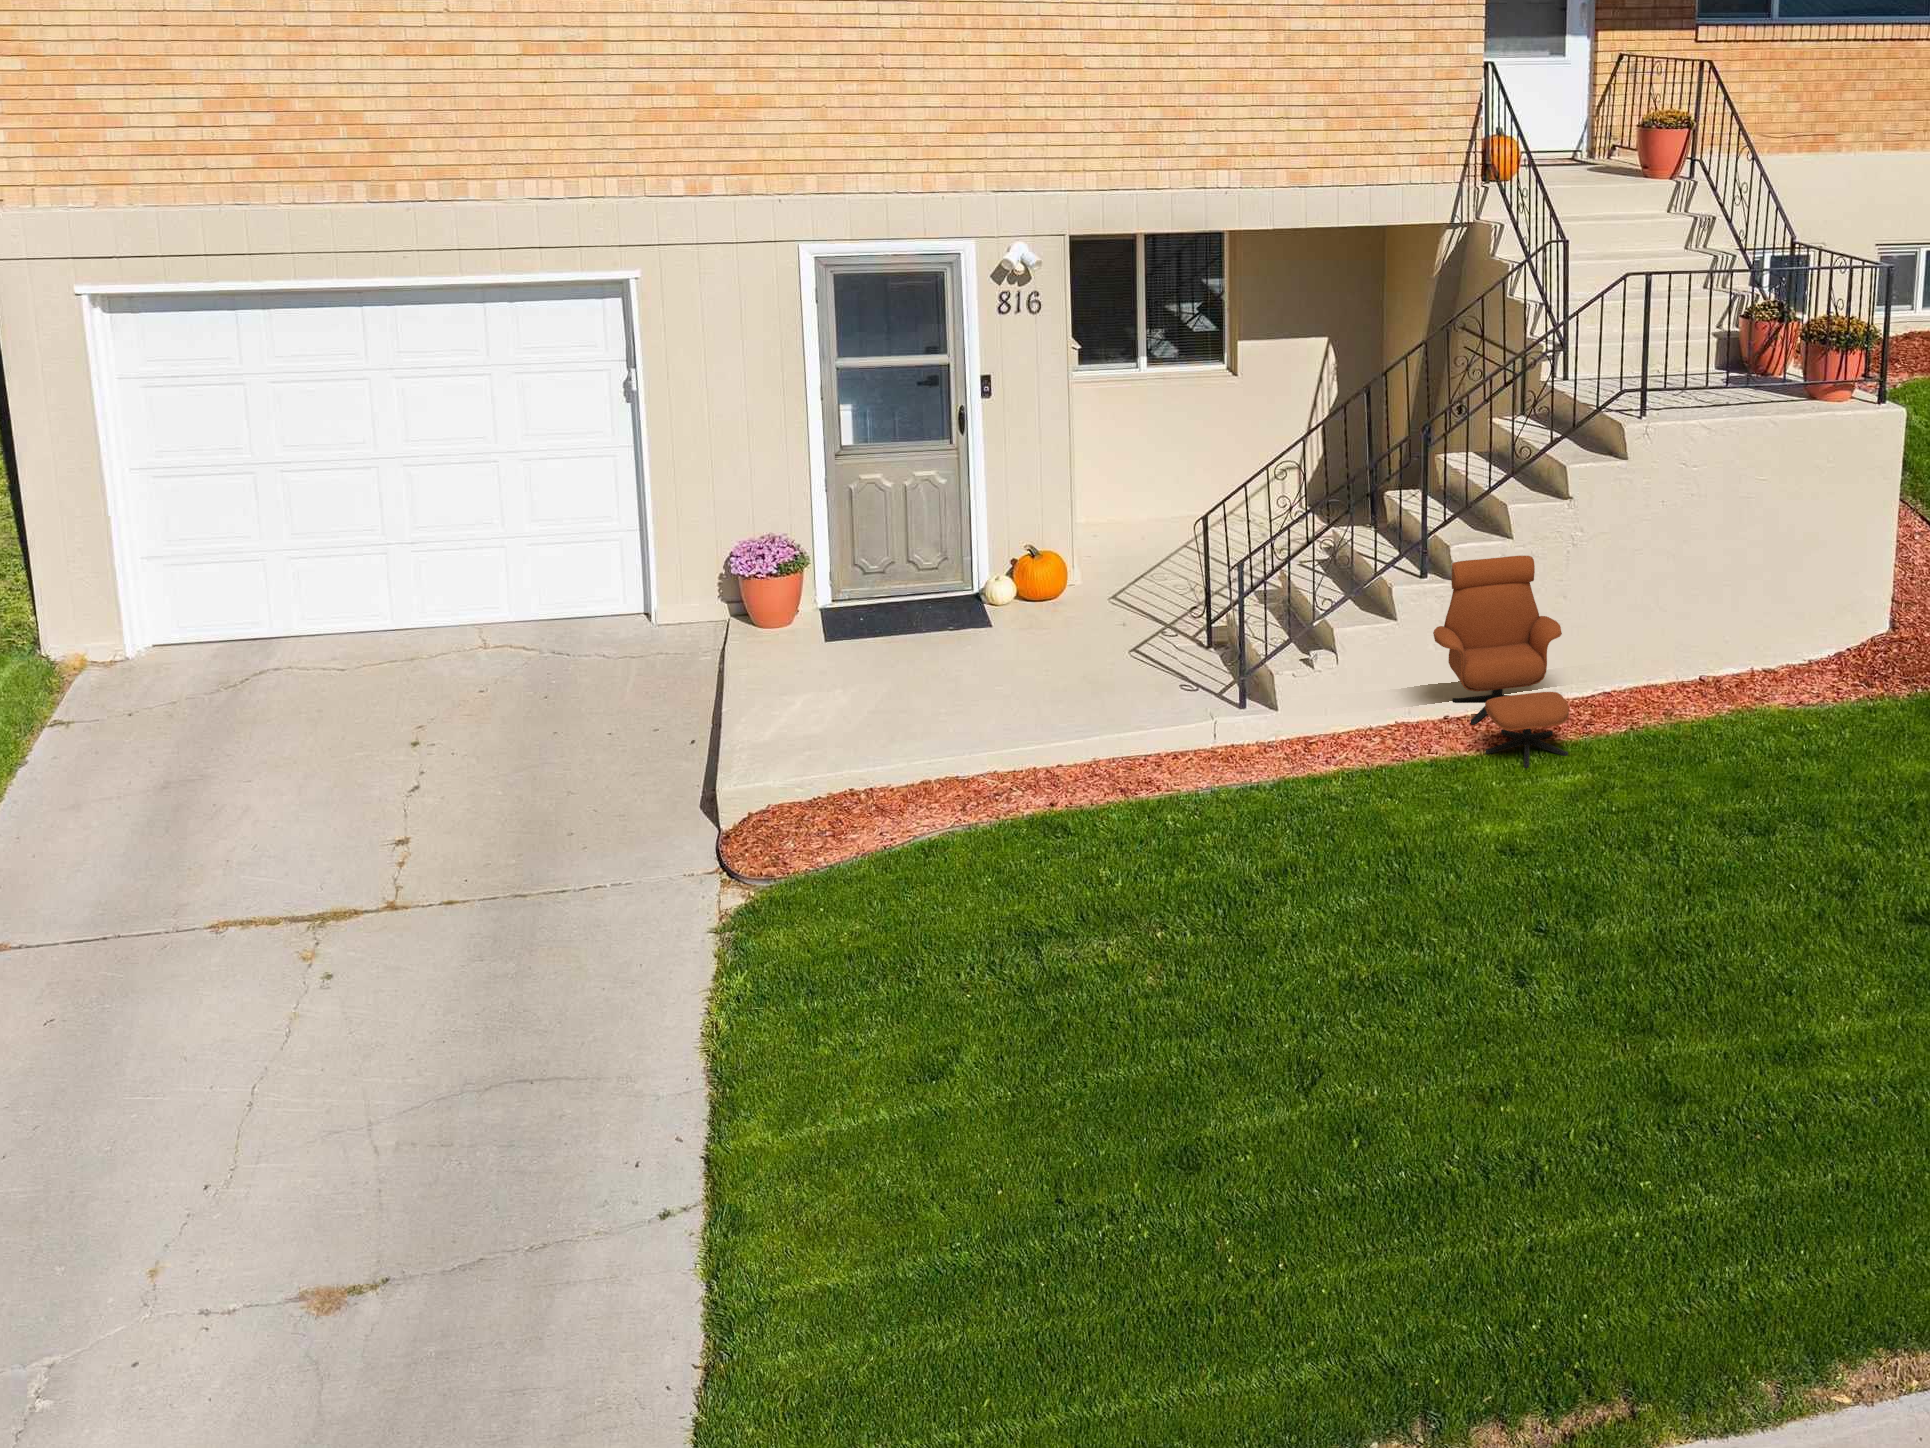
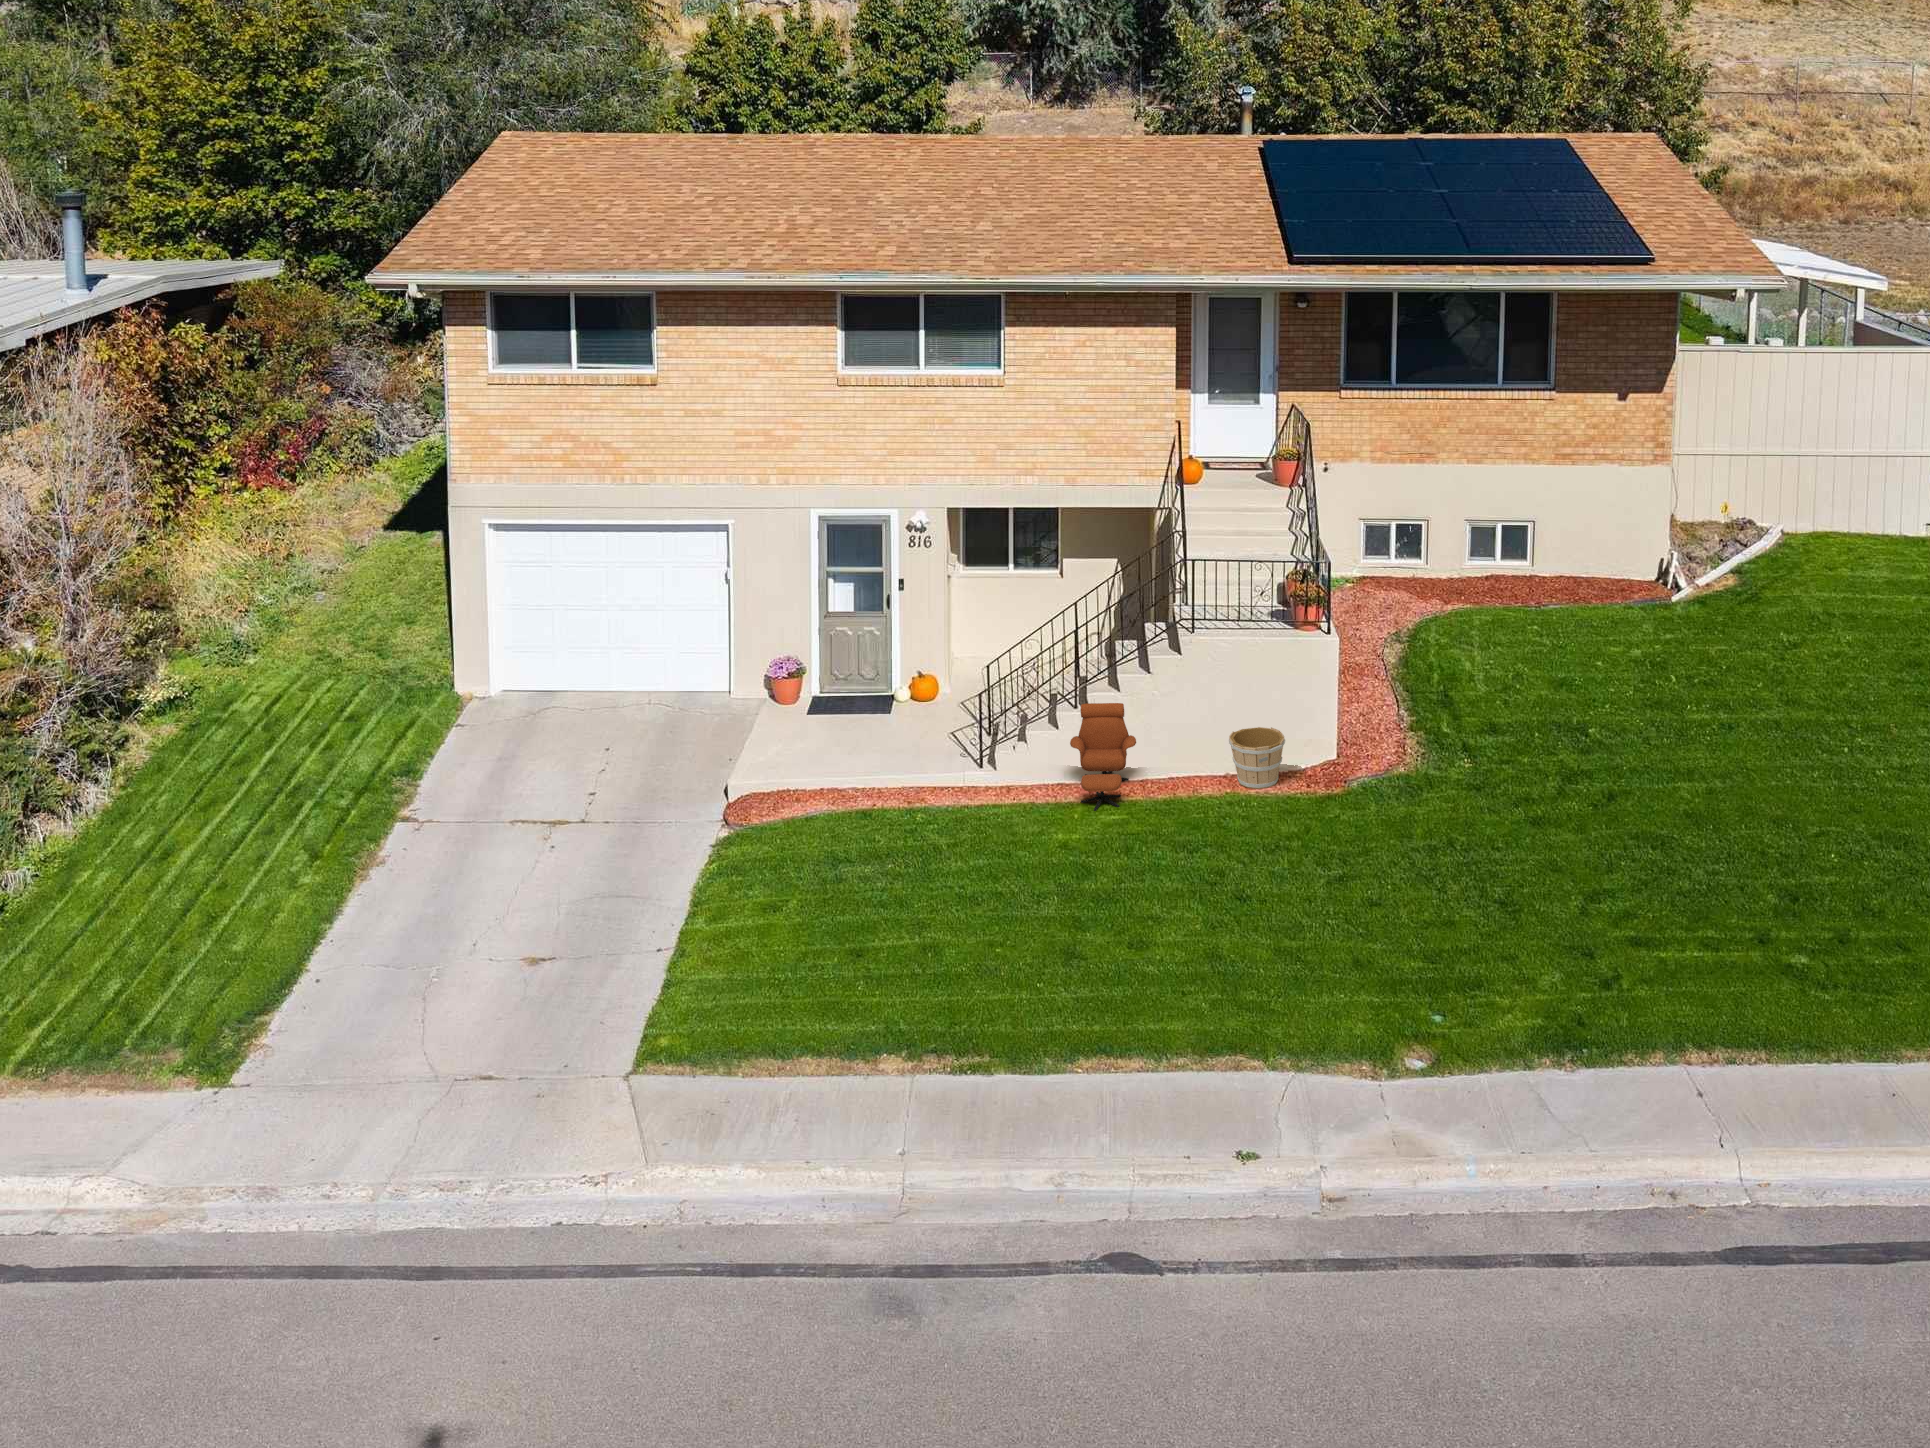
wooden bucket: none [1731,579,1840,695] -> present [1229,727,1285,789]

